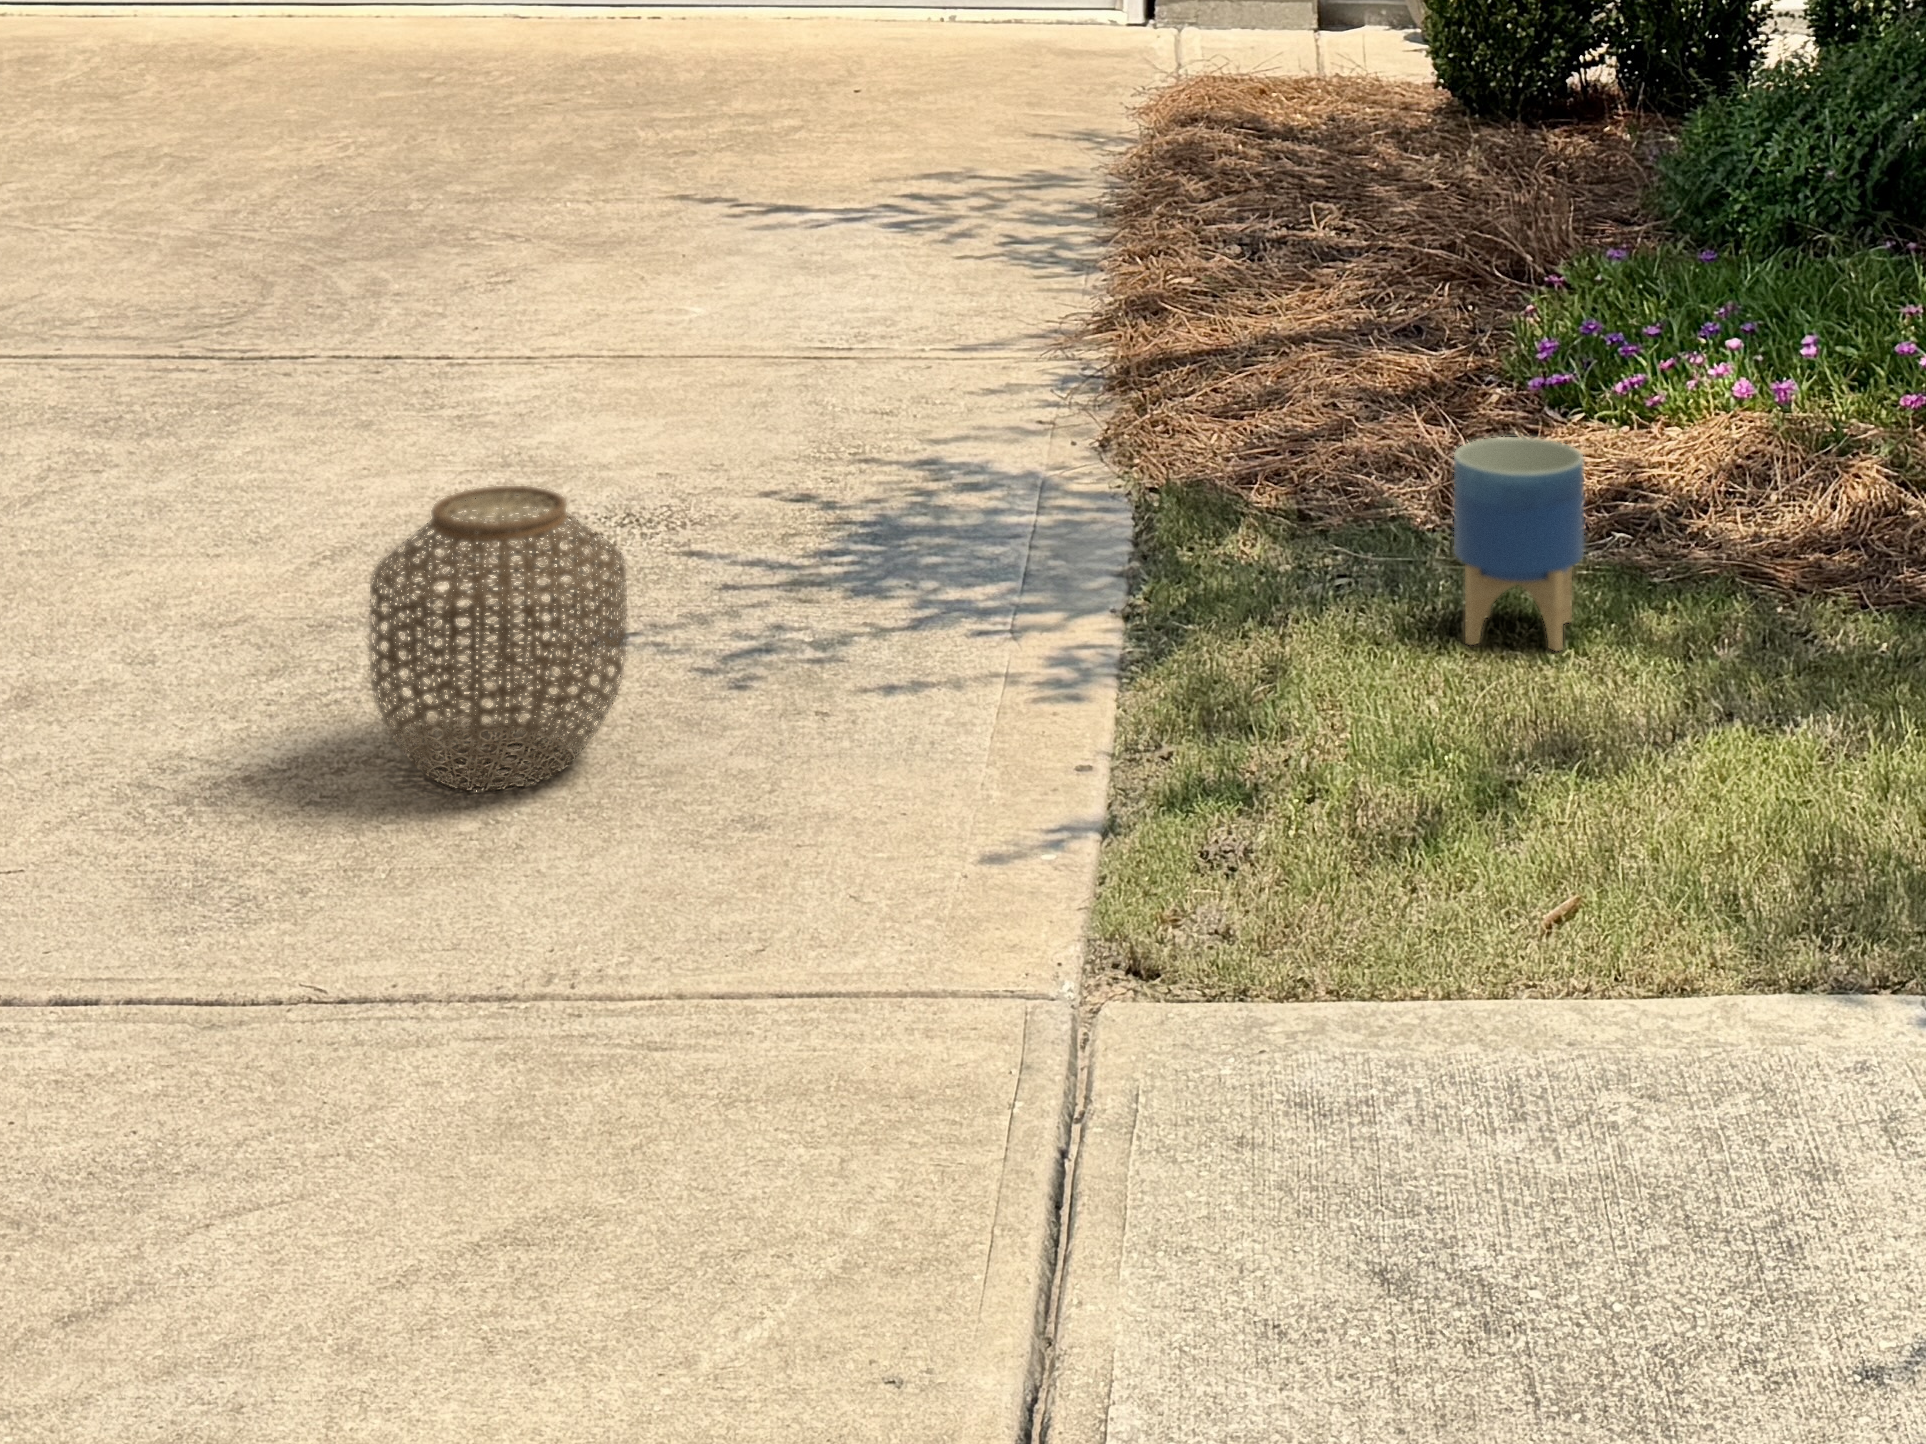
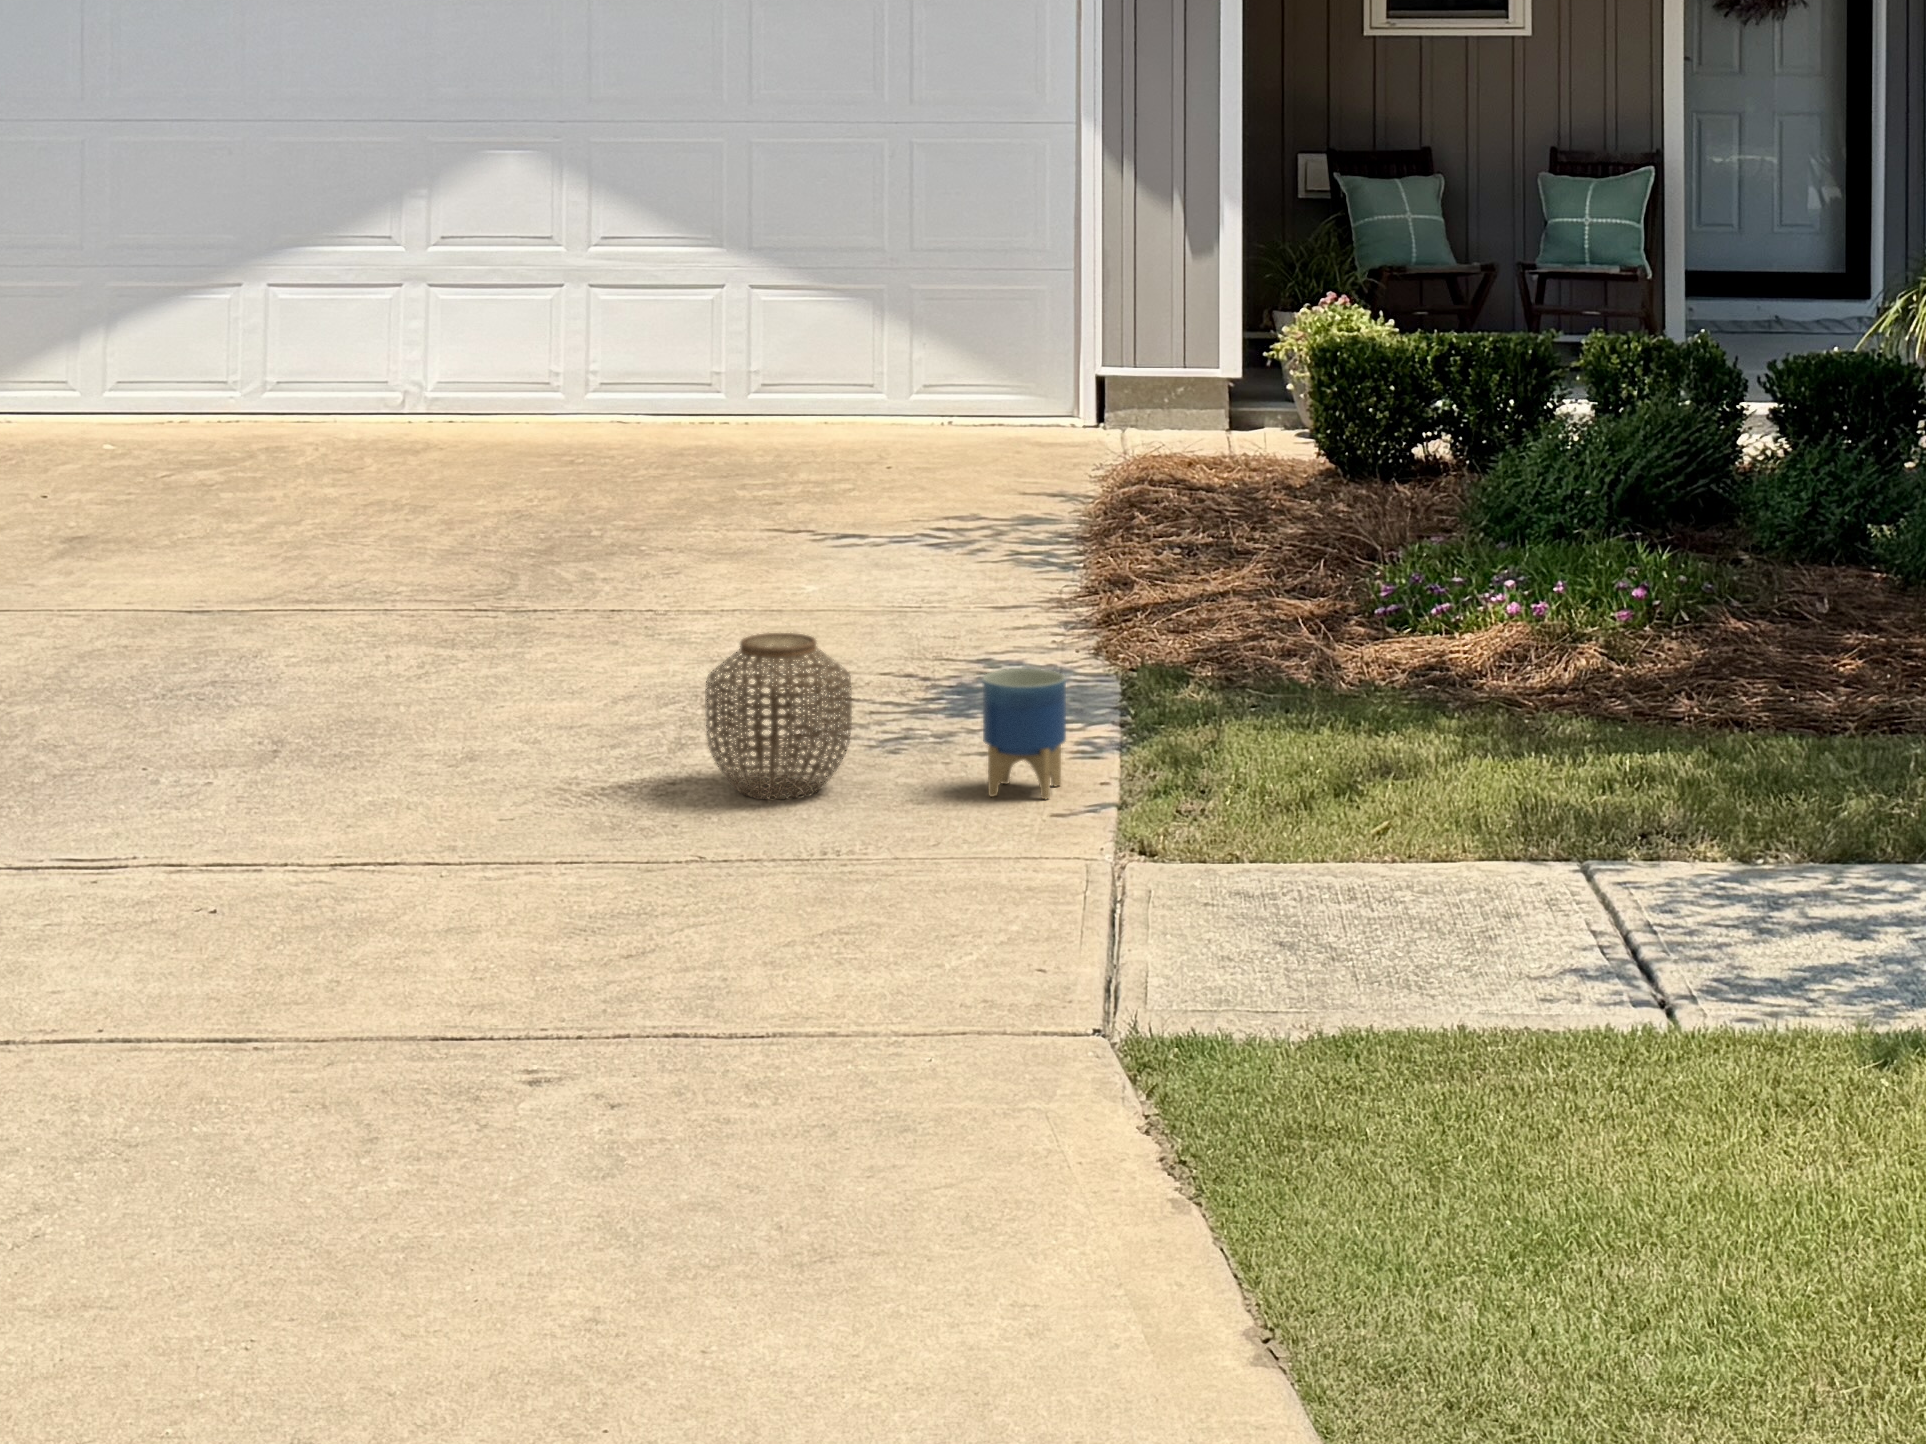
planter: present [1454,437,1584,651] -> present [982,669,1066,799]

